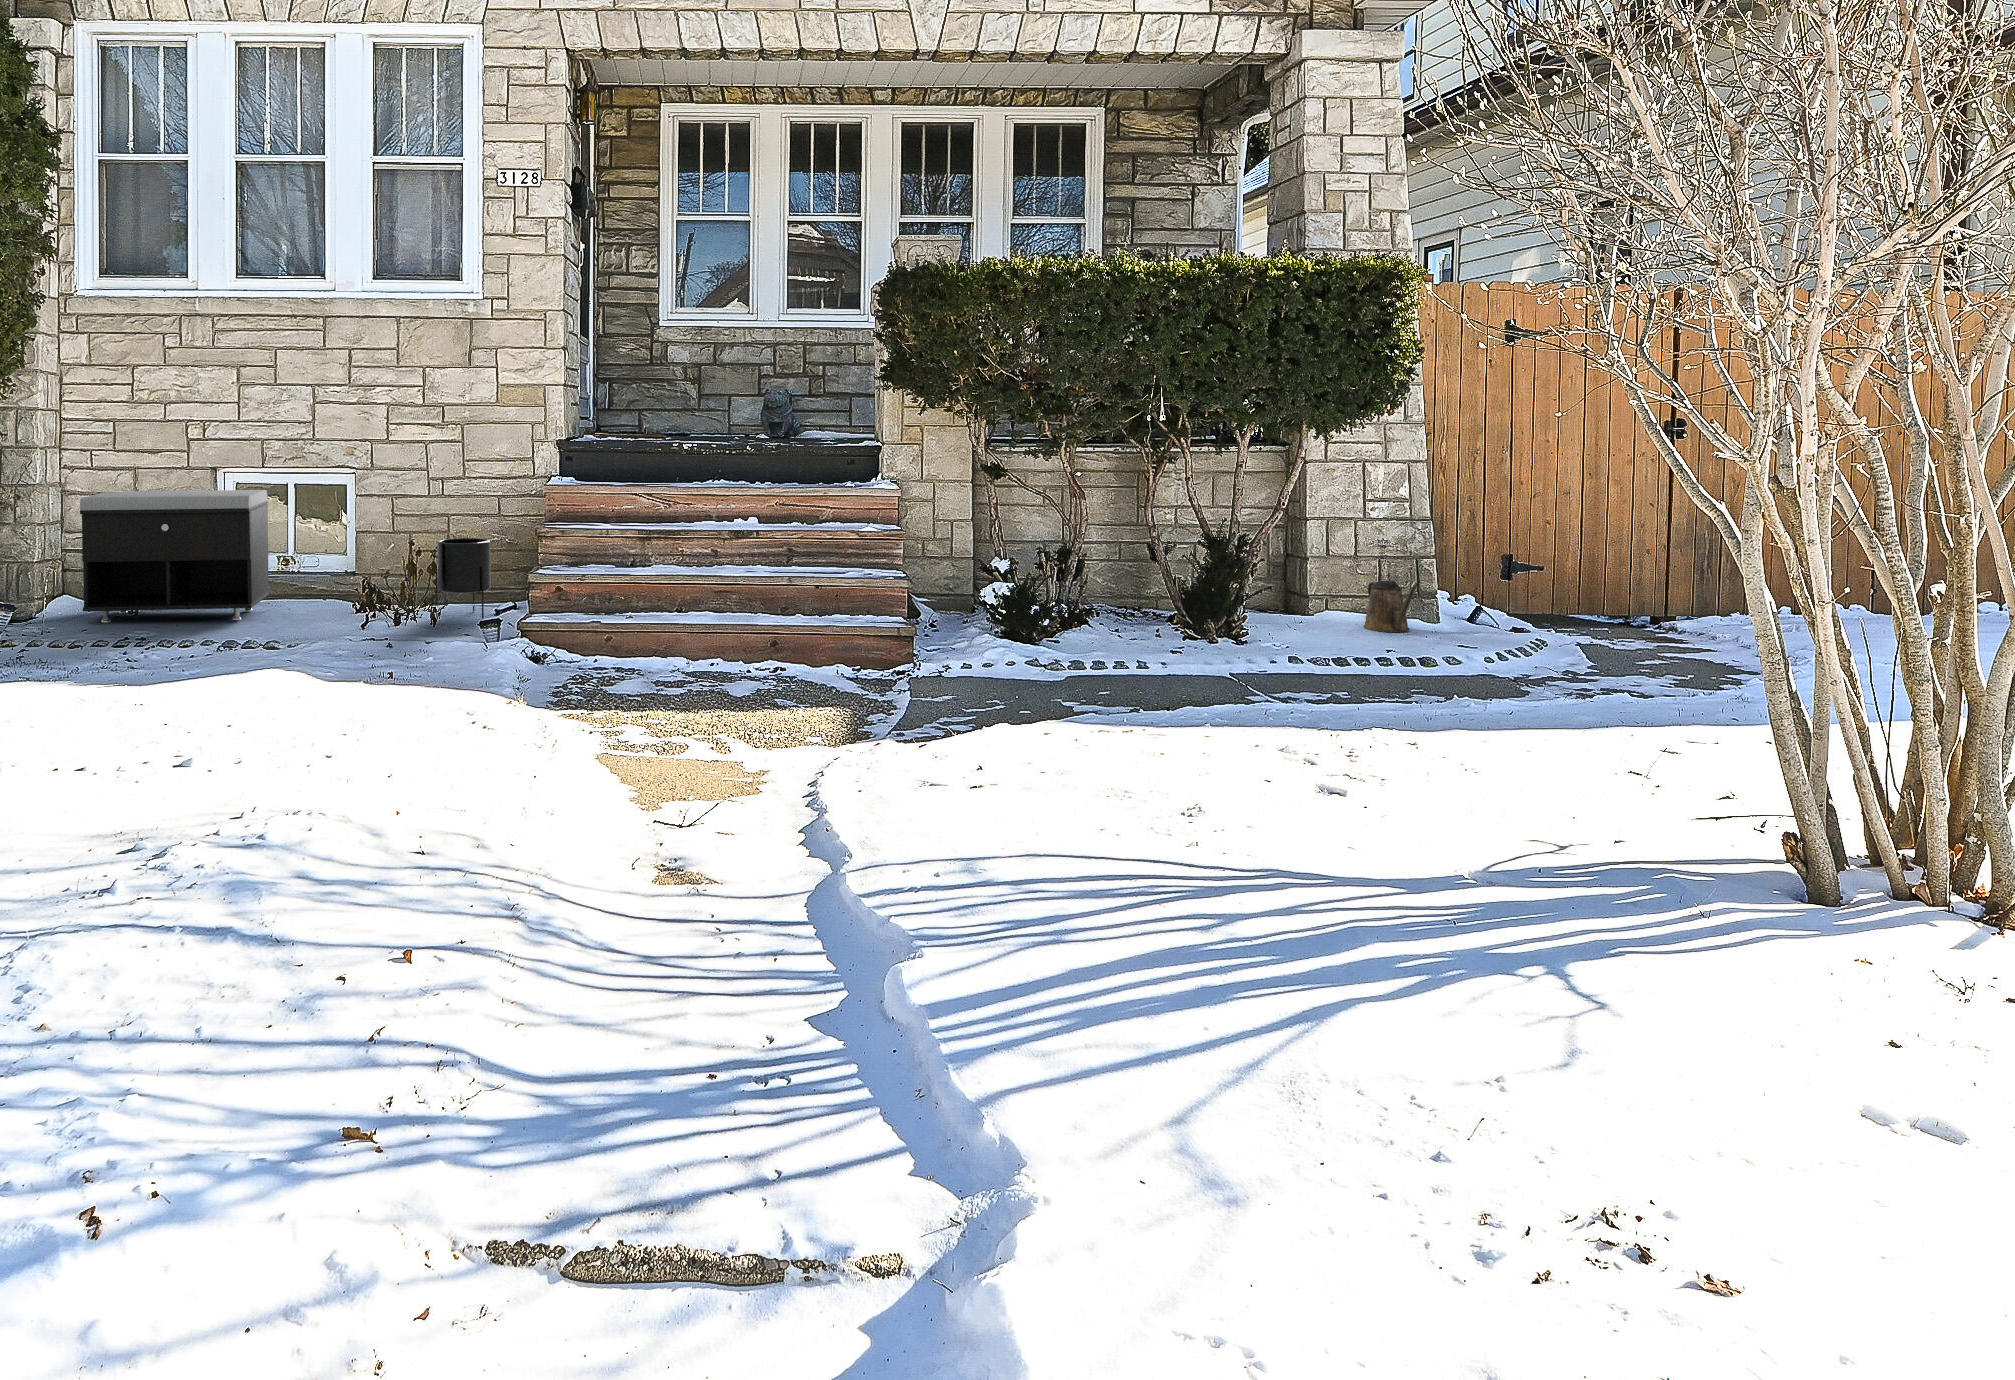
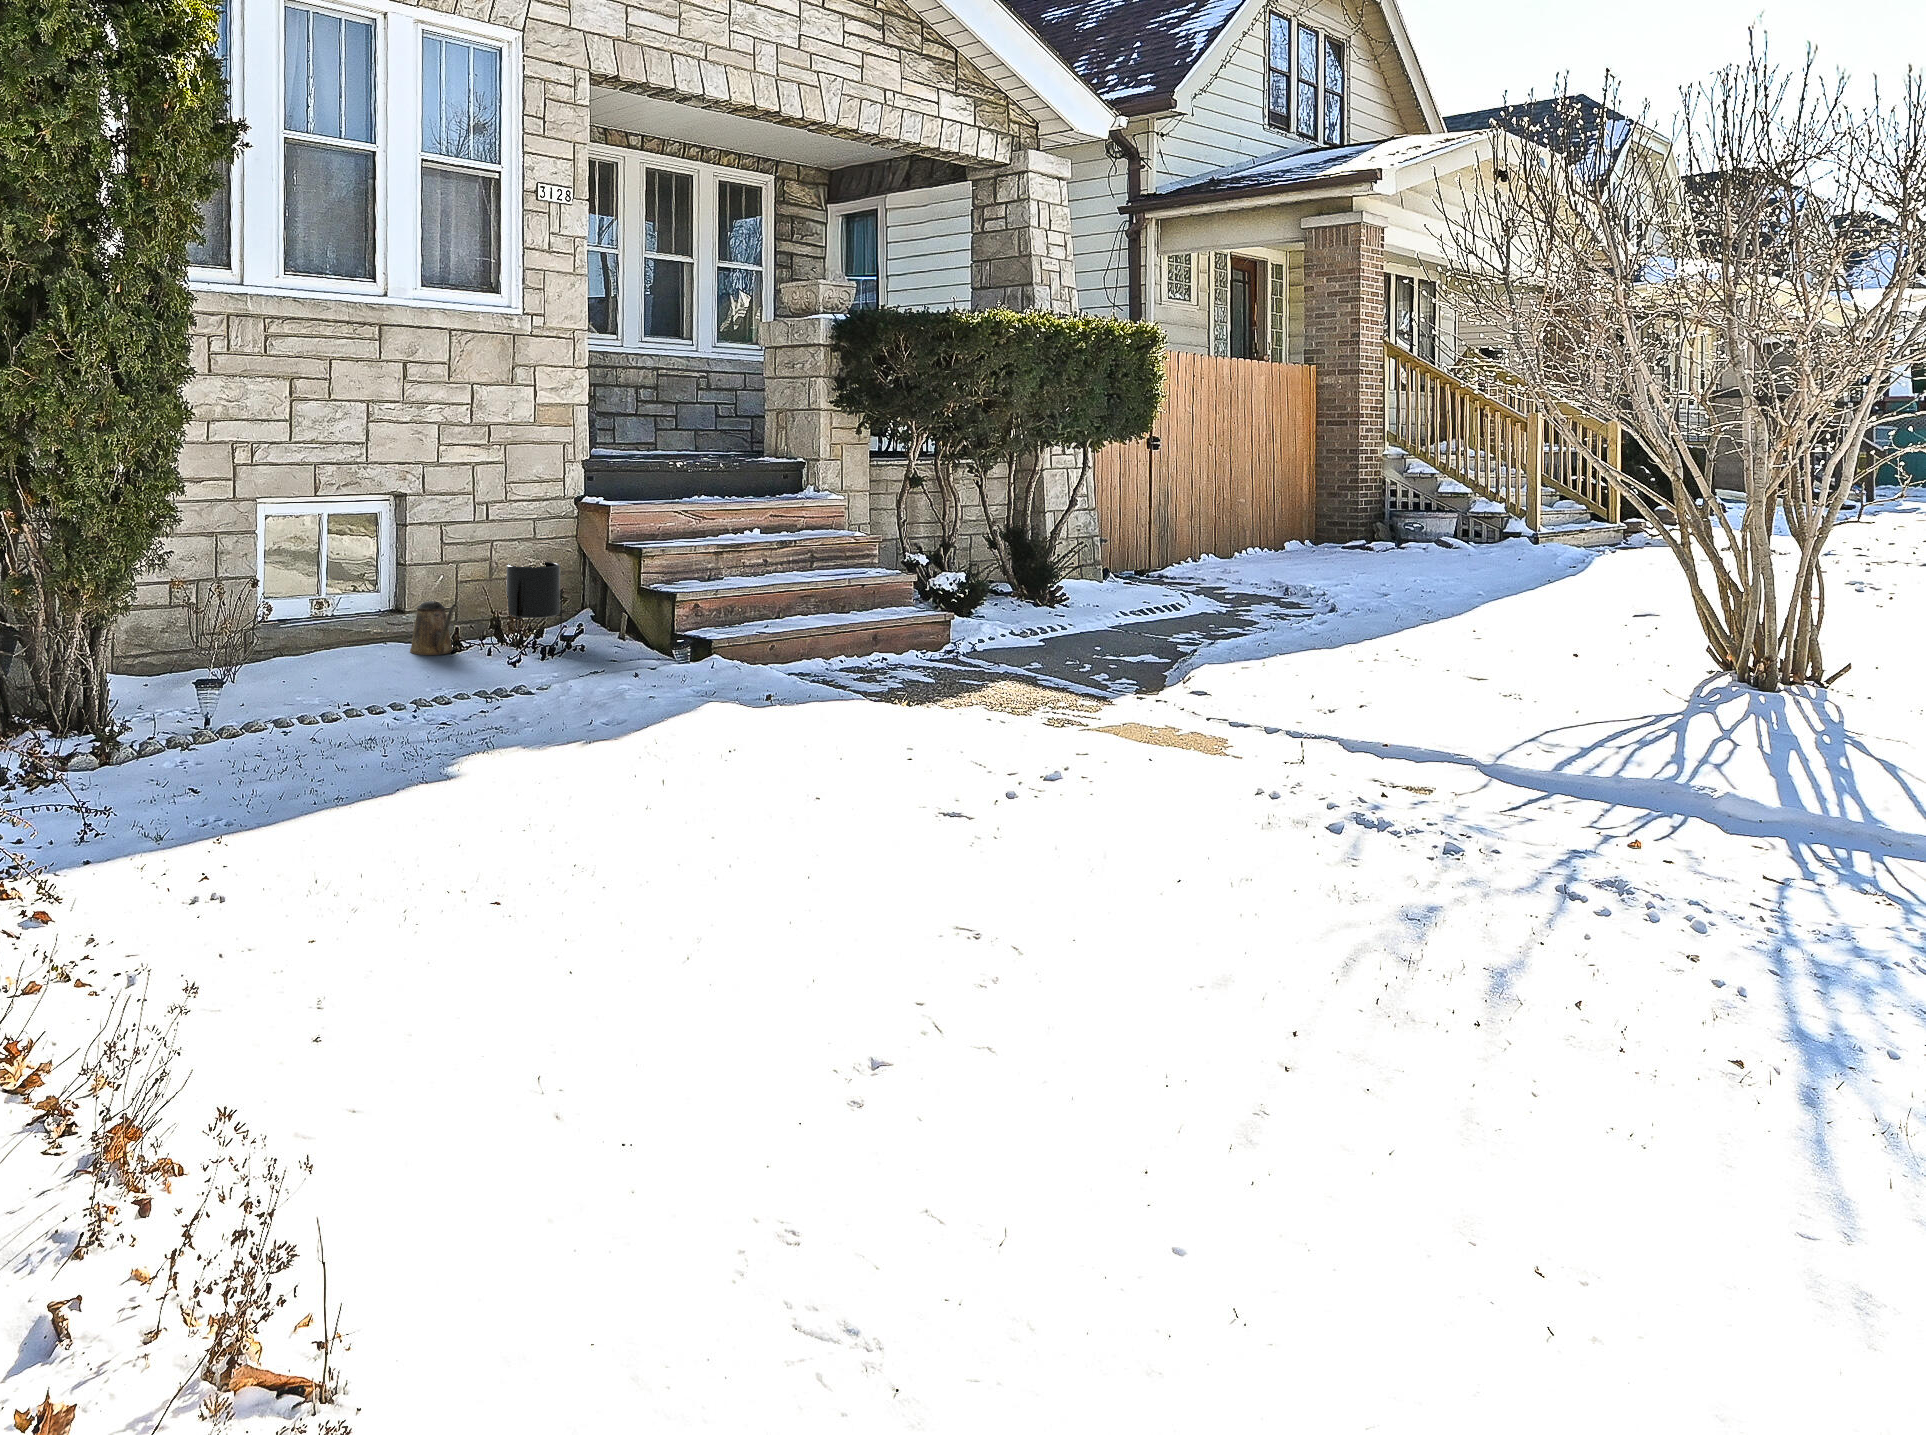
storage bench: present [80,490,269,623] -> none [169,522,392,692]
watering can: present [1364,581,1419,632] -> present [410,601,456,655]

